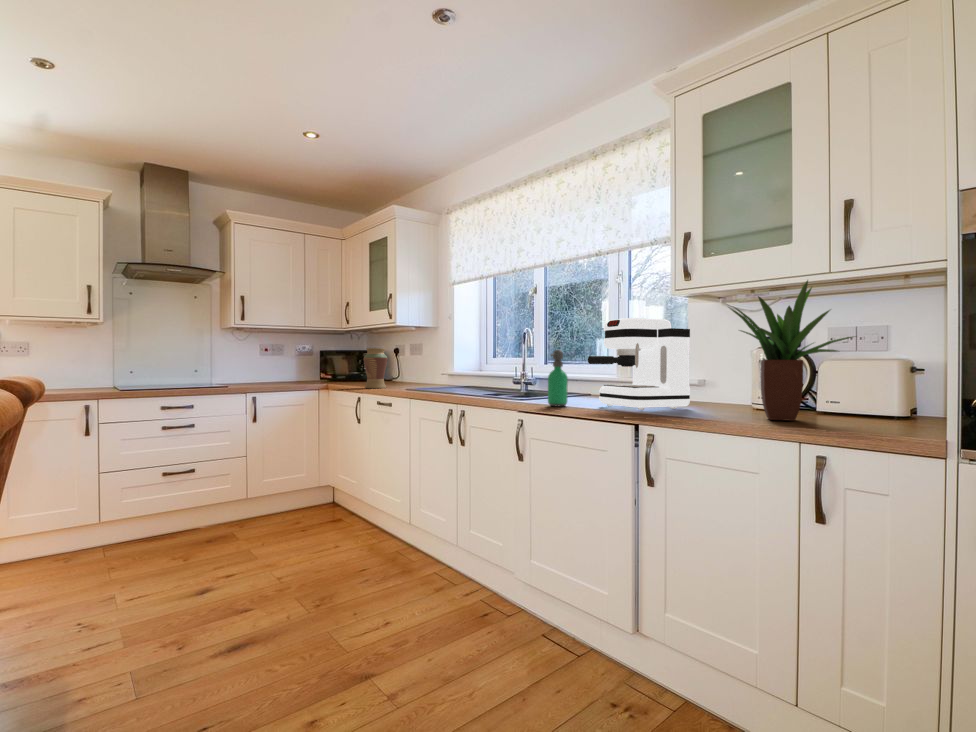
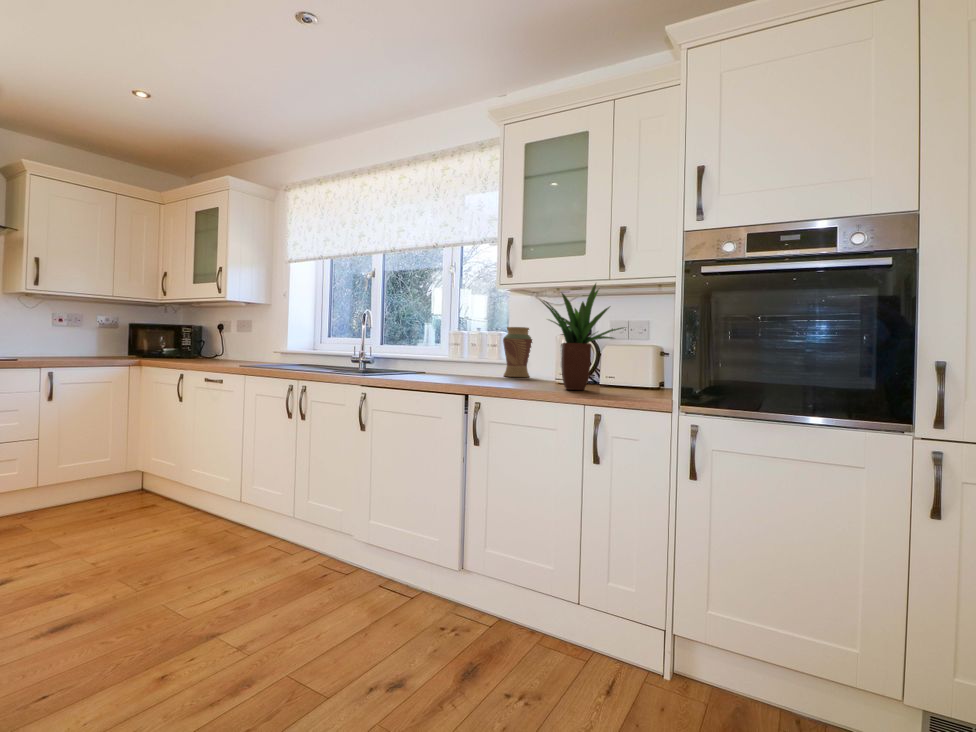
coffee maker: present [588,318,690,410] -> none [426,305,510,383]
vase: present [364,348,388,388] -> present [503,327,532,377]
soap dispenser: present [548,350,568,406] -> none [389,330,407,380]

